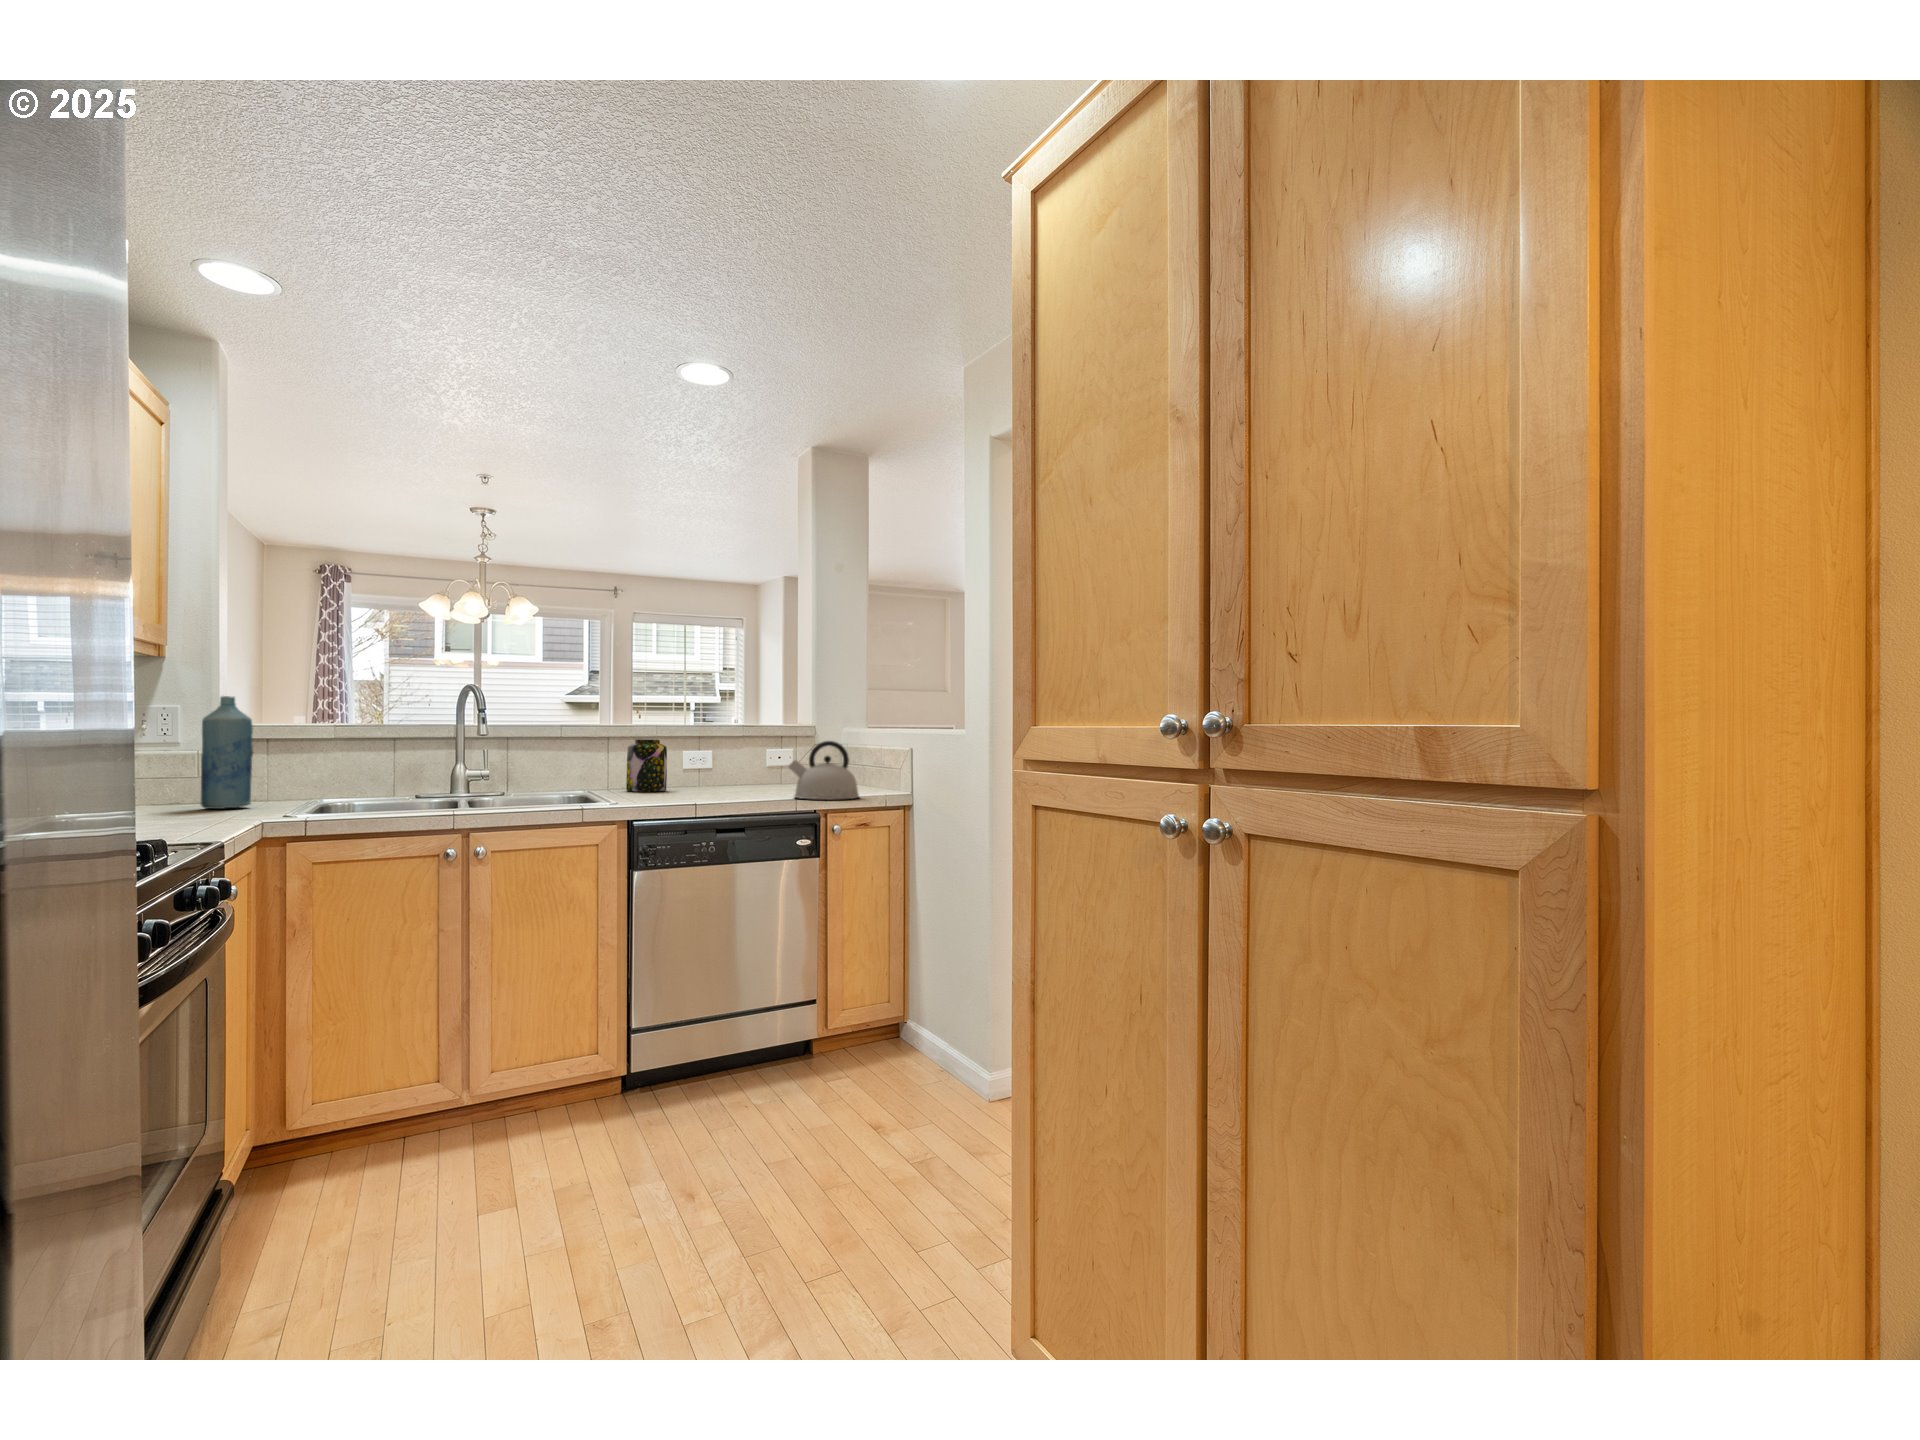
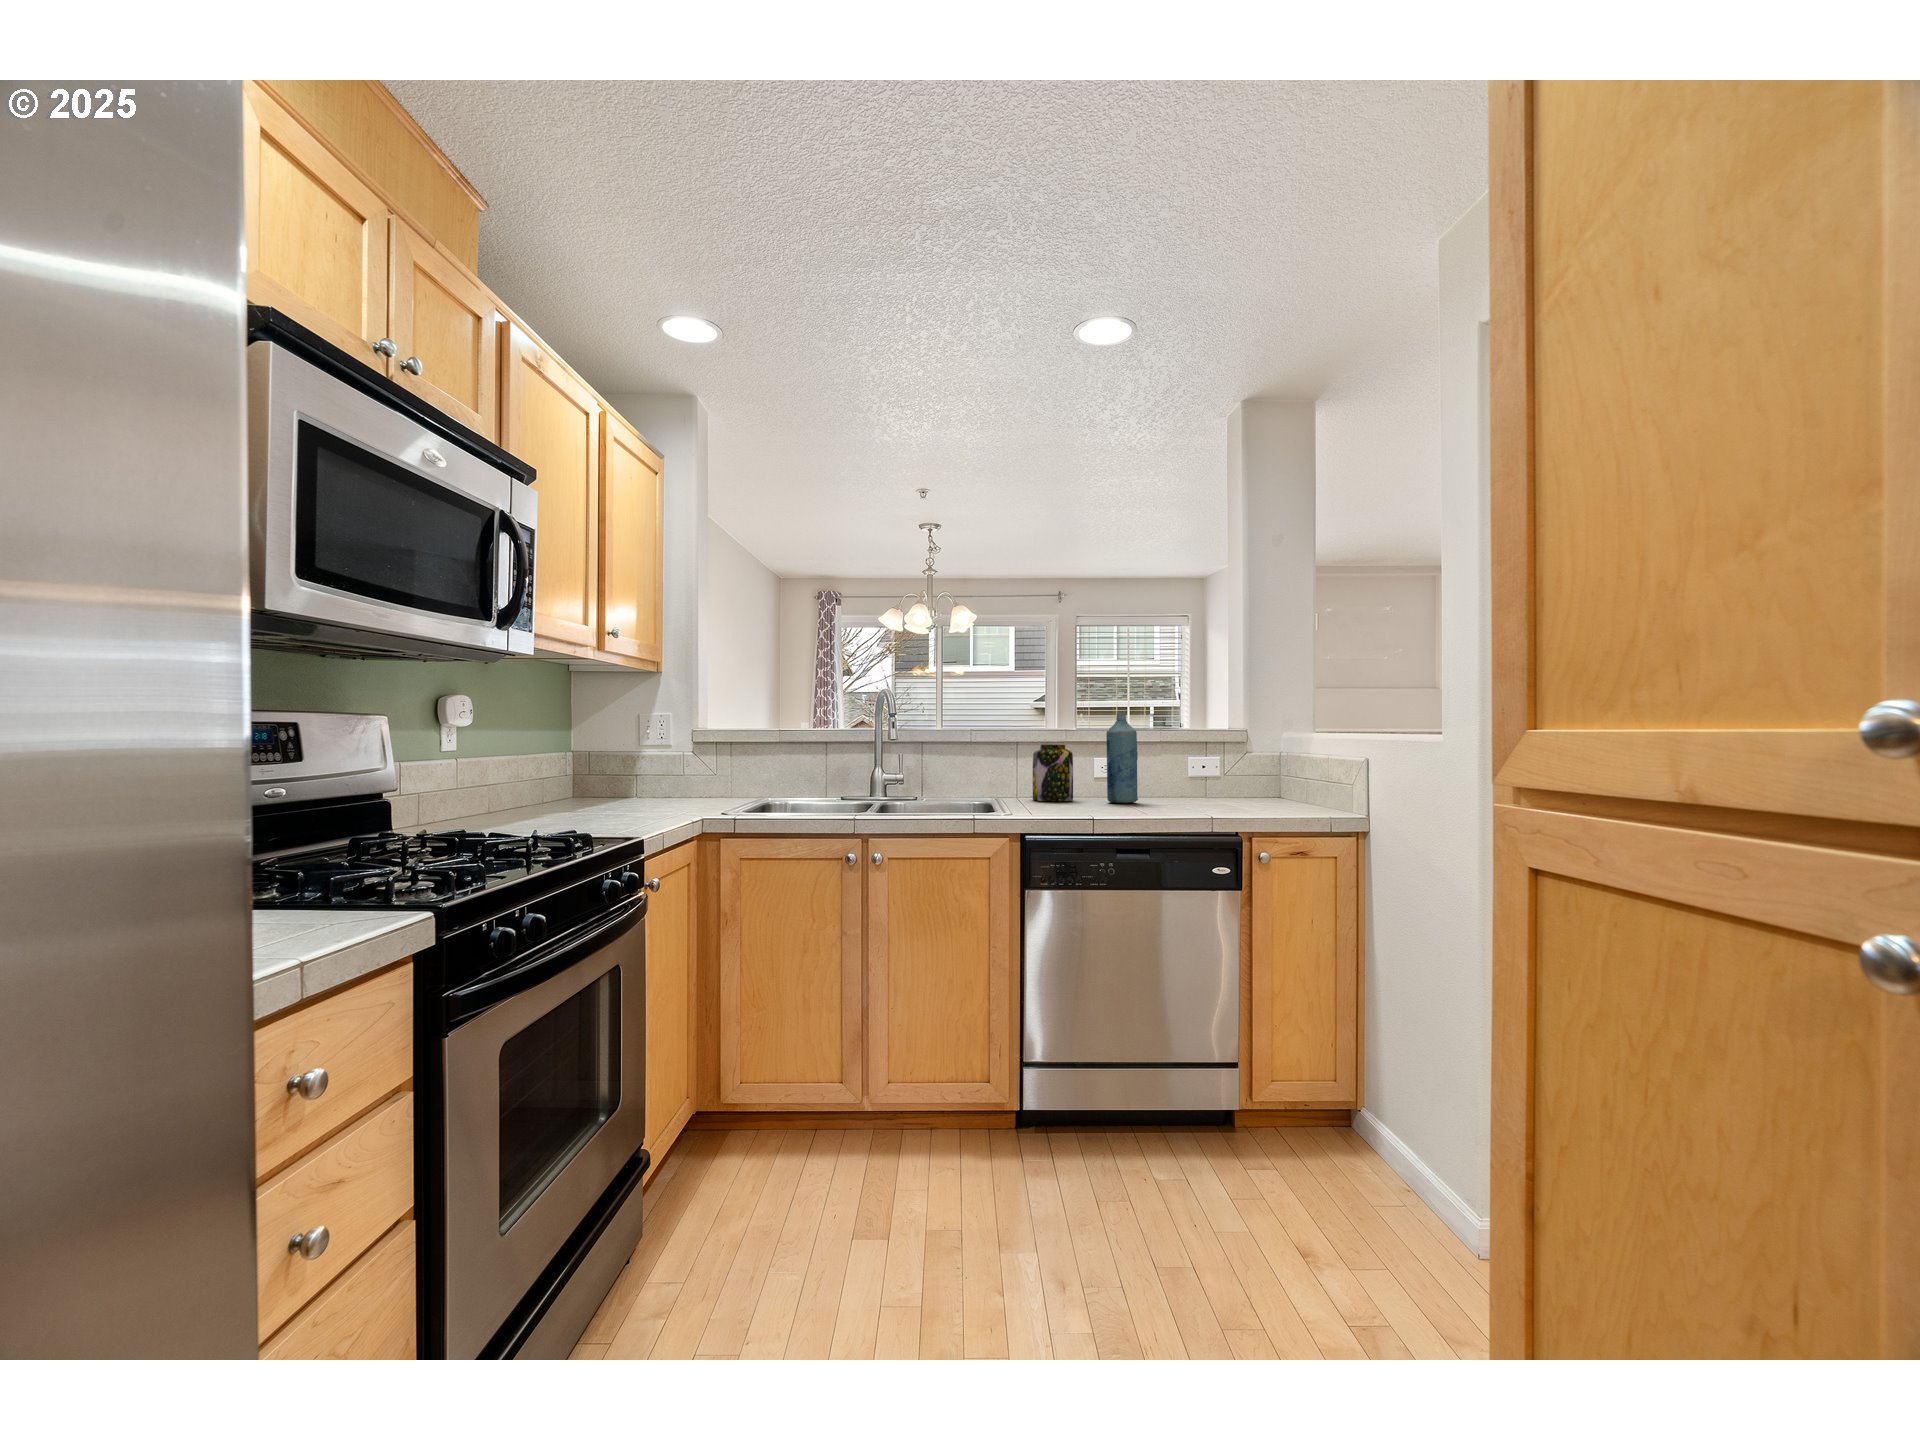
bottle: present [201,696,253,809] -> present [1106,713,1138,803]
kettle: present [789,741,859,800] -> none [1198,745,1291,819]

